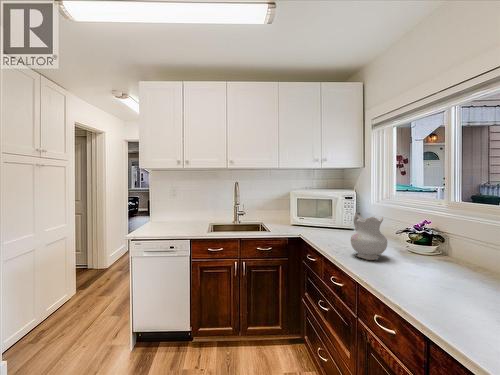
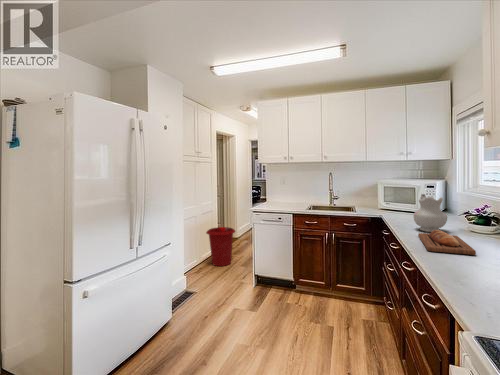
waste bin: none [51,259,103,321] -> present [206,227,235,266]
bread loaf: none [367,260,459,299] -> present [418,230,476,255]

